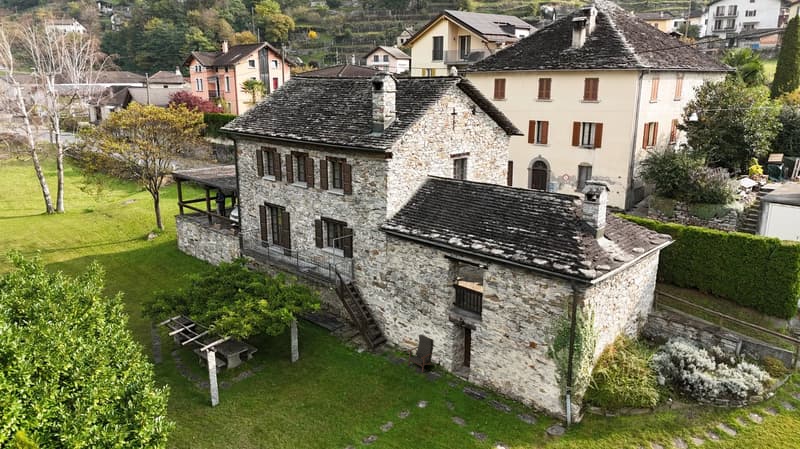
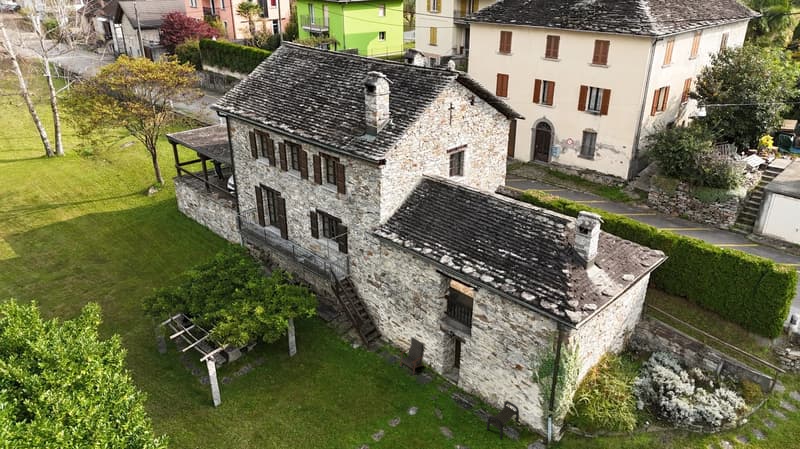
bench: none [502,386,535,424] -> present [487,401,519,440]

